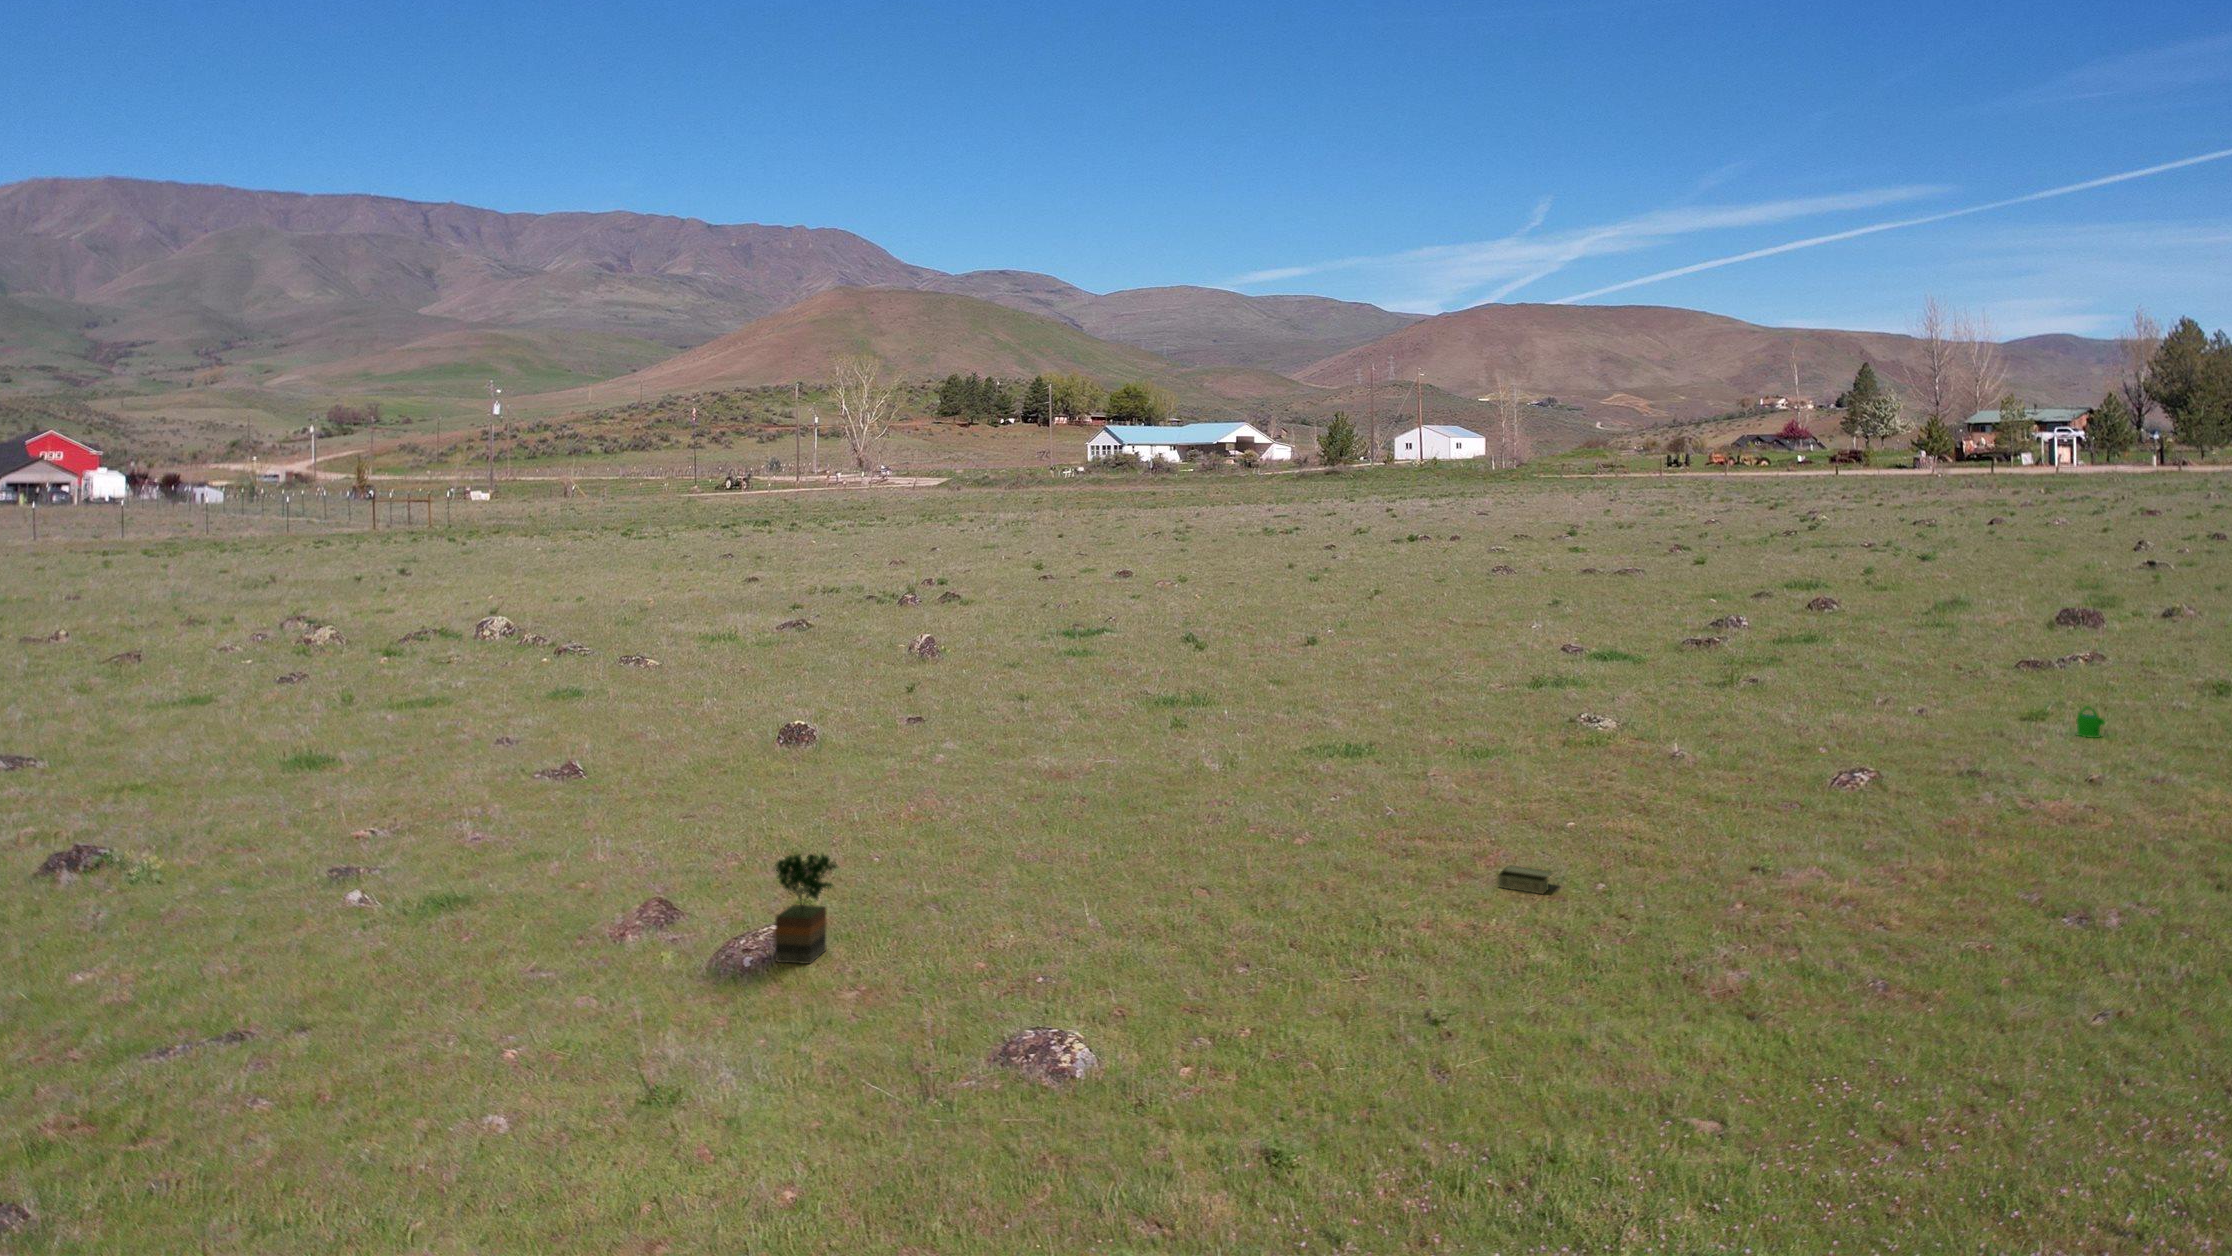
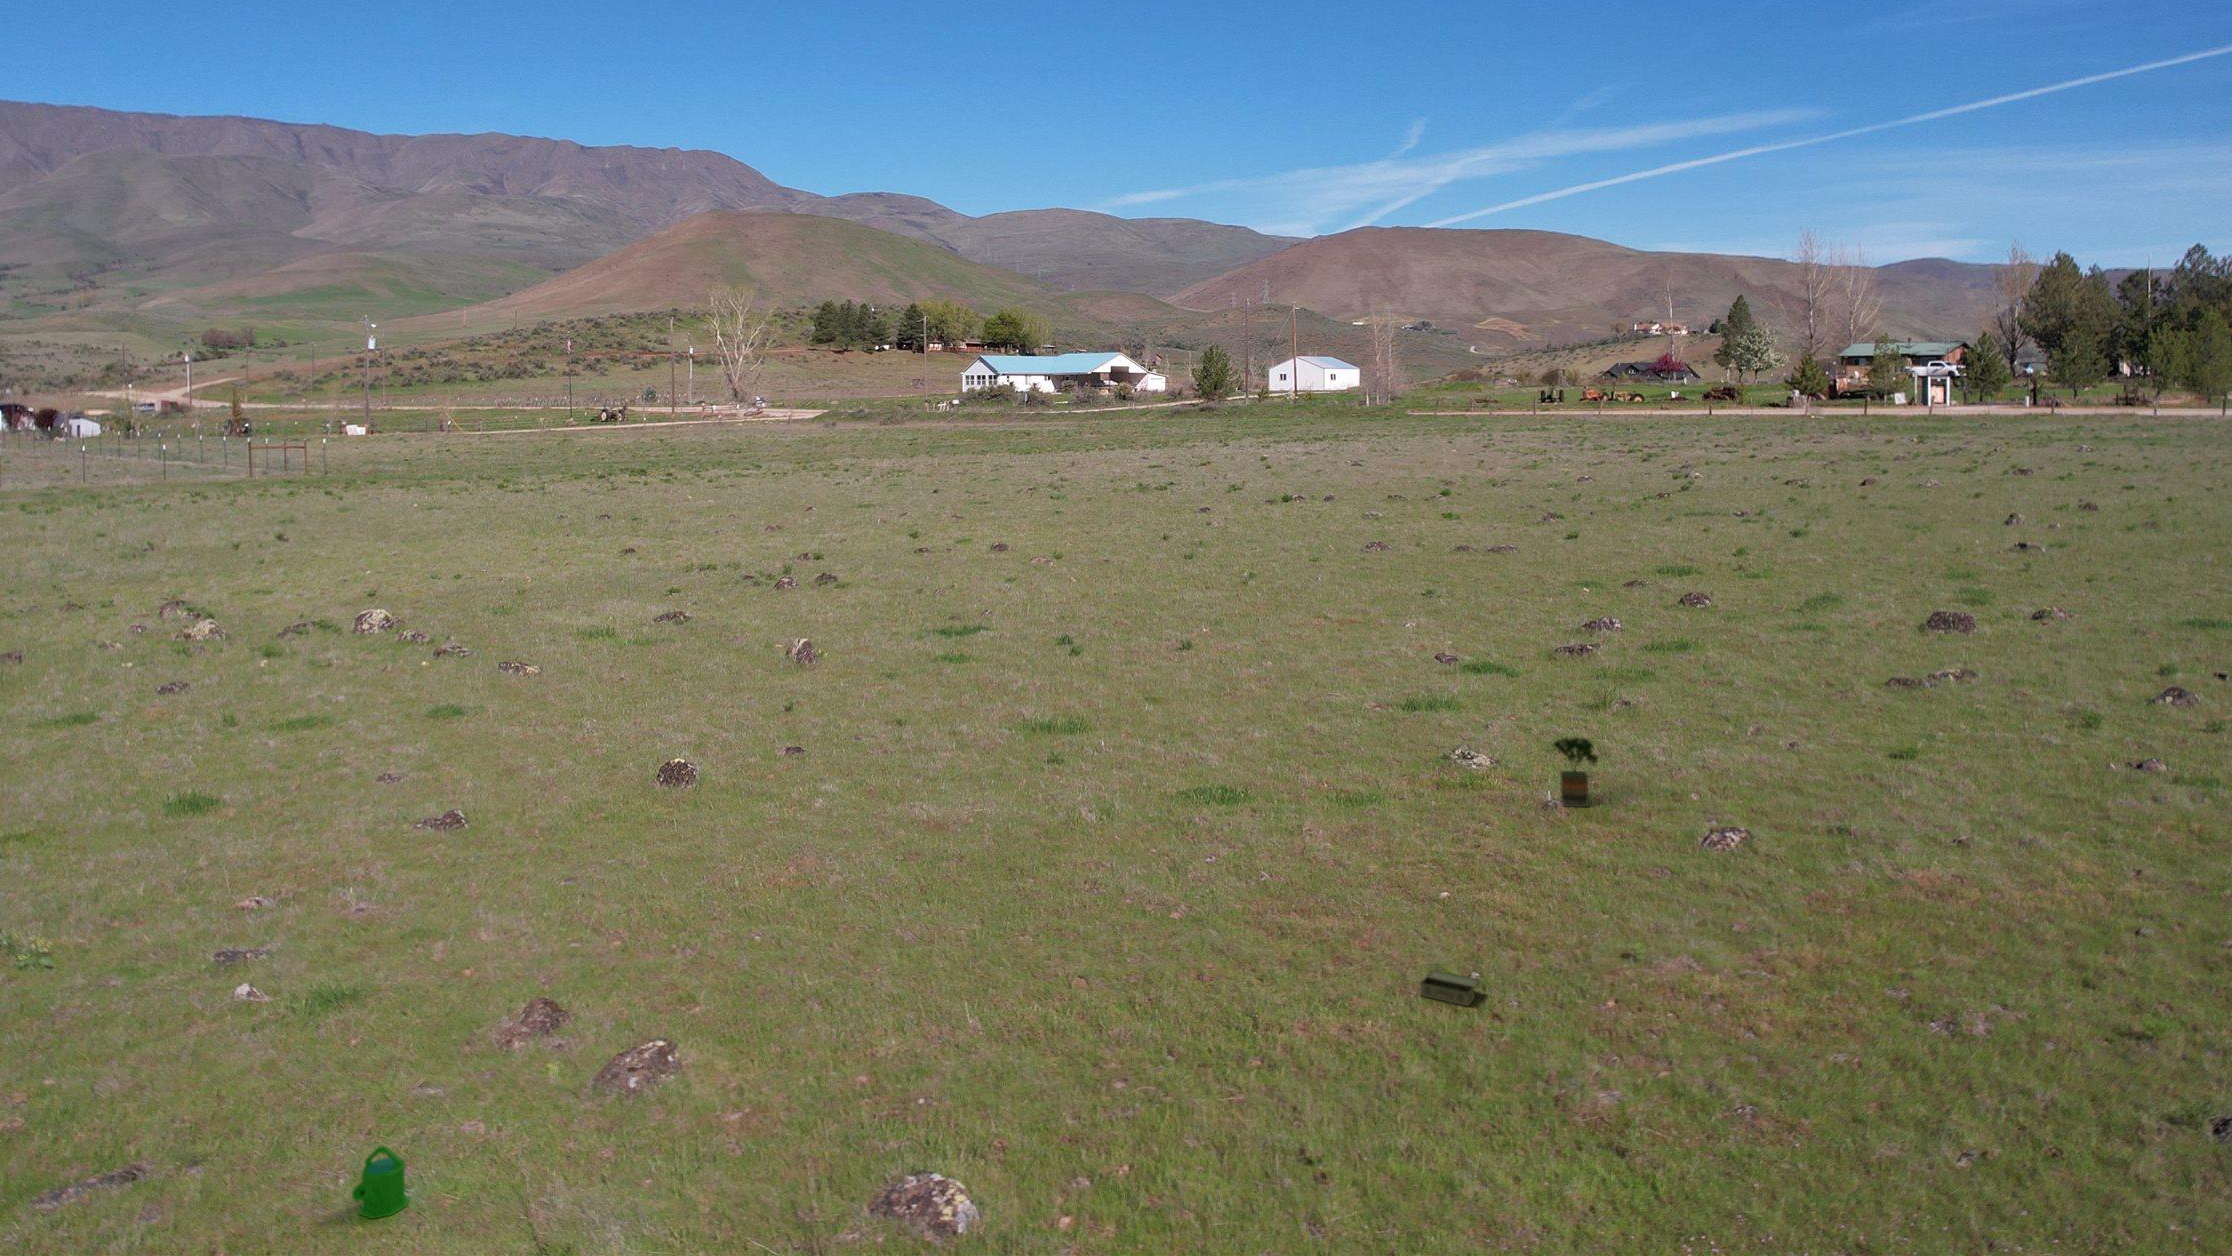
watering can: present [2076,706,2105,738] -> present [352,1146,409,1219]
potted tree: present [775,854,838,964] -> present [1553,737,1598,807]

